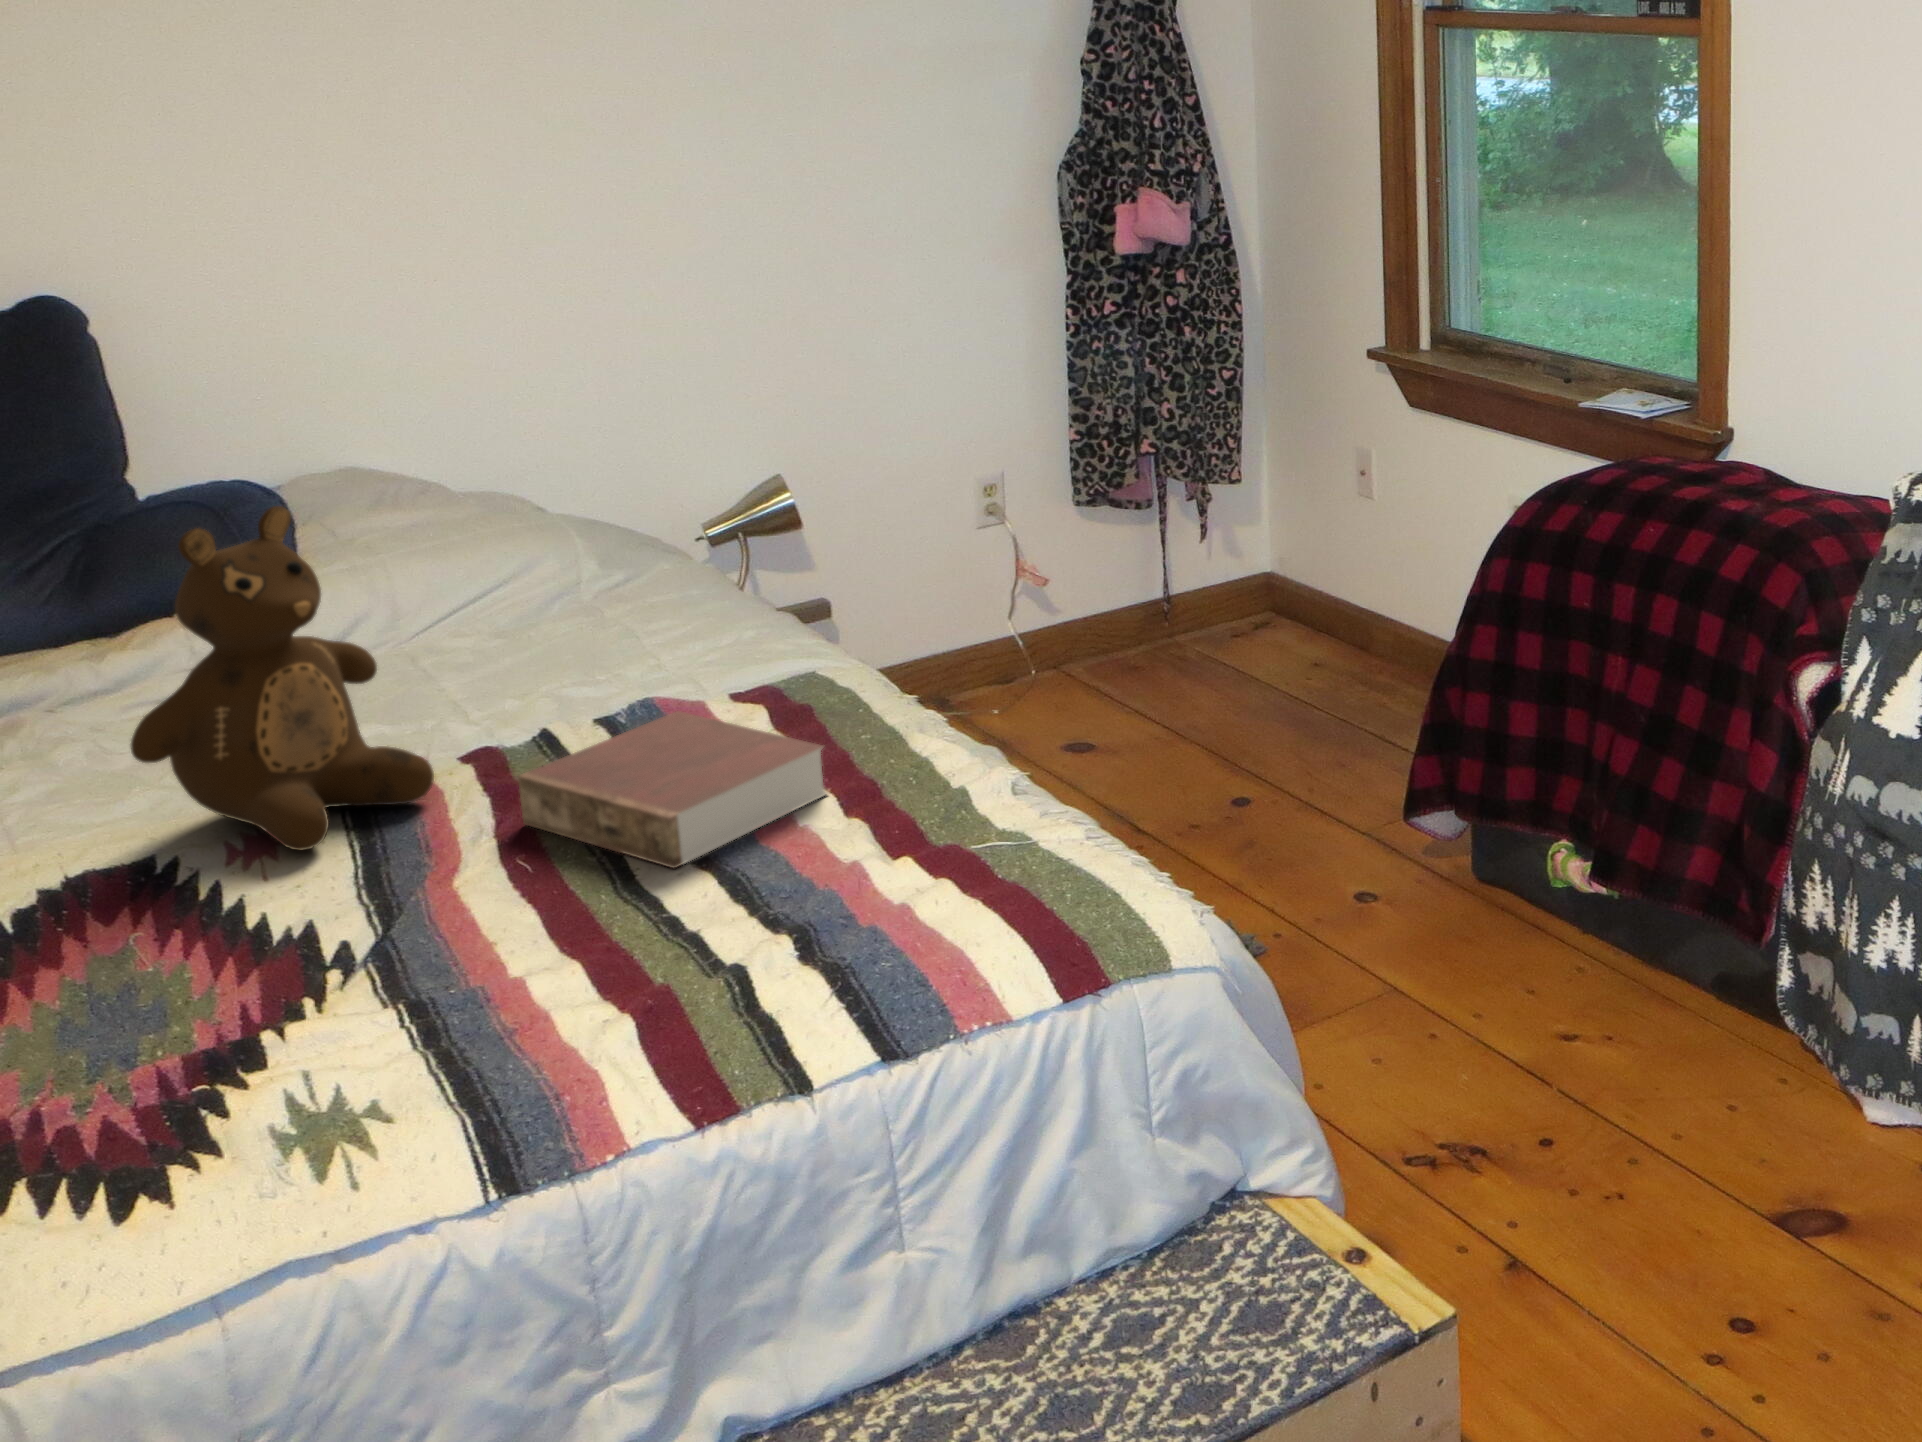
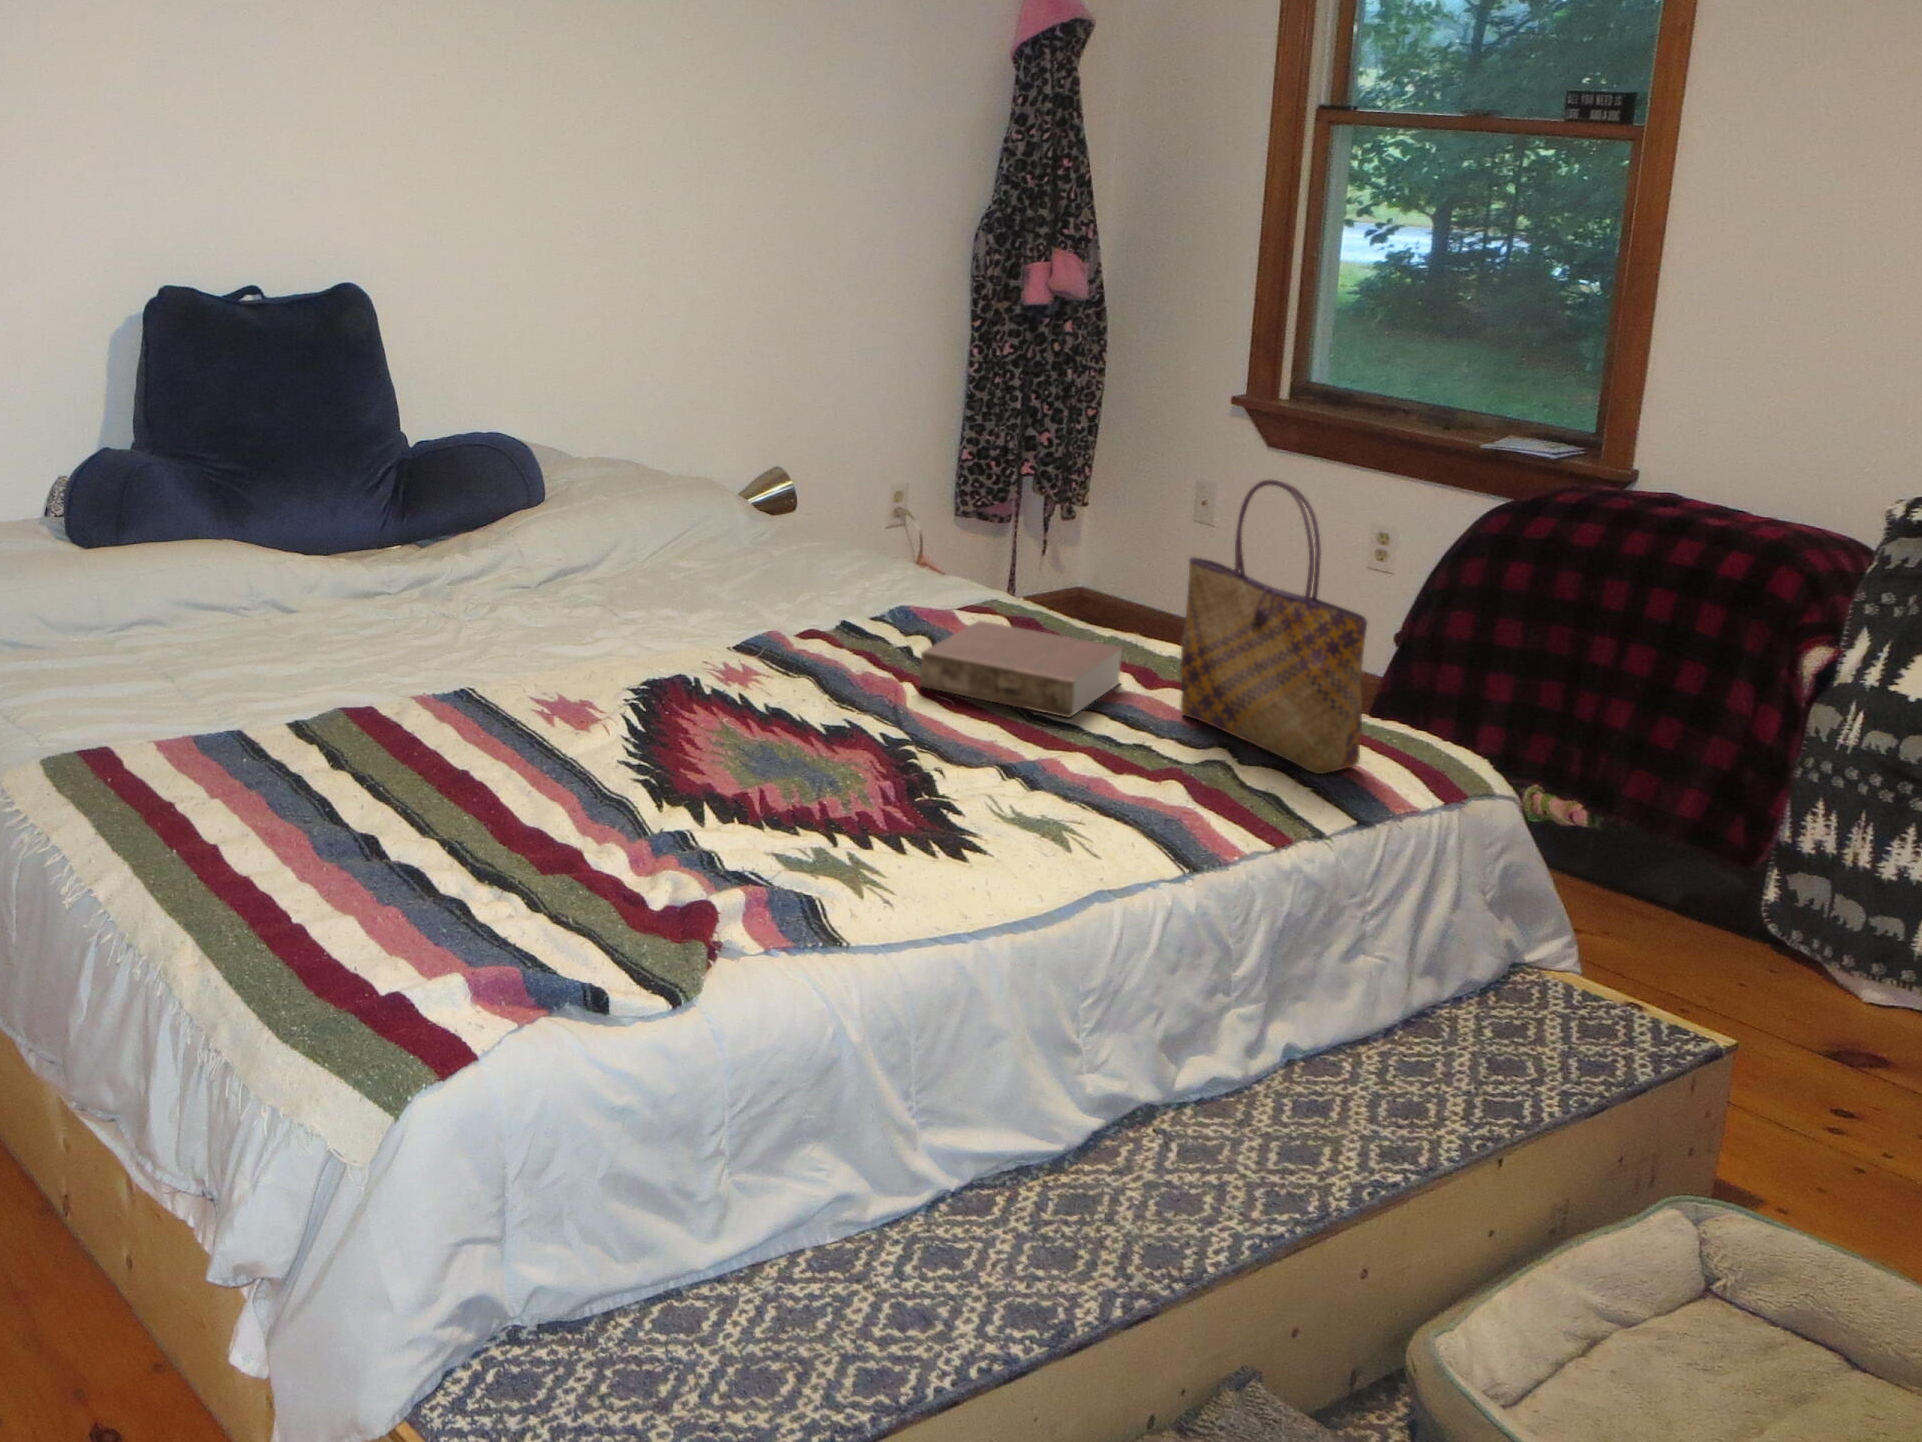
teddy bear: present [131,506,434,850] -> none [678,455,836,691]
tote bag: none [838,523,995,952] -> present [1180,479,1367,774]

